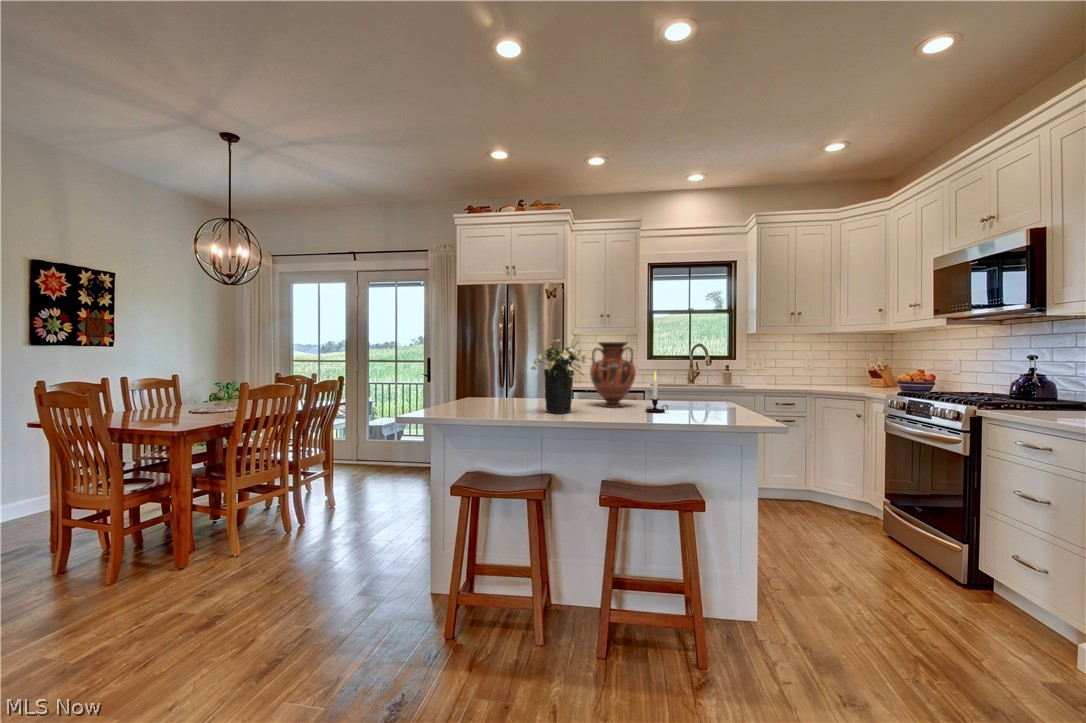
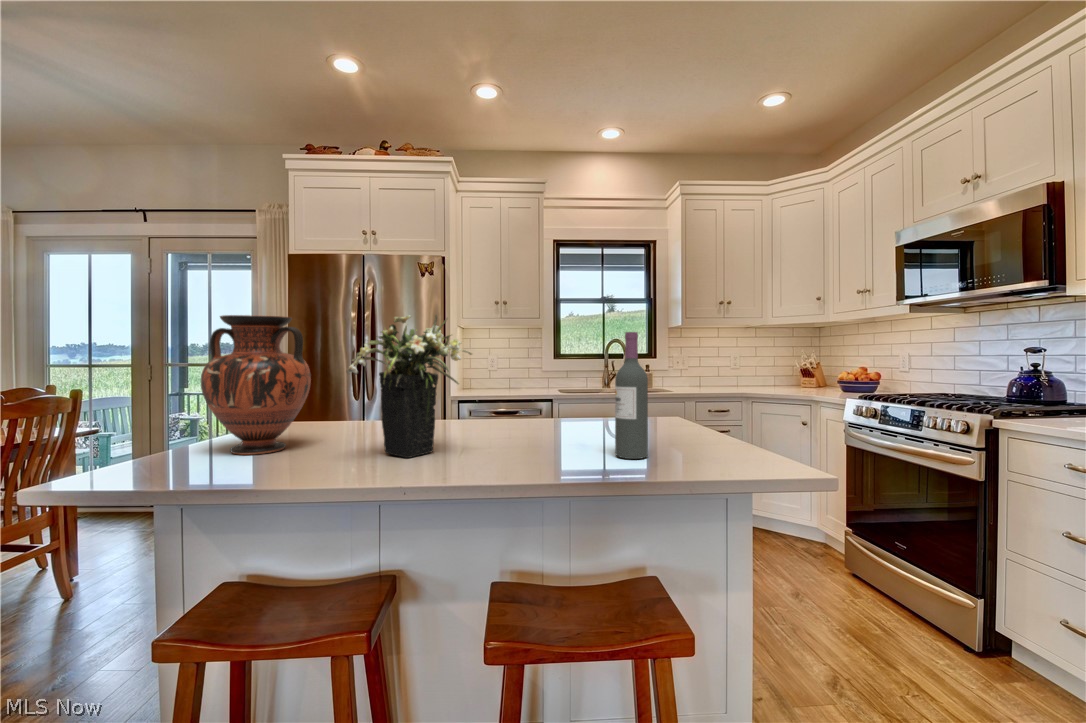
vase: present [590,342,636,408] -> present [201,315,311,455]
wine bottle: none [671,349,690,418] -> present [615,332,648,459]
candle: present [645,372,668,412] -> none [565,372,604,444]

